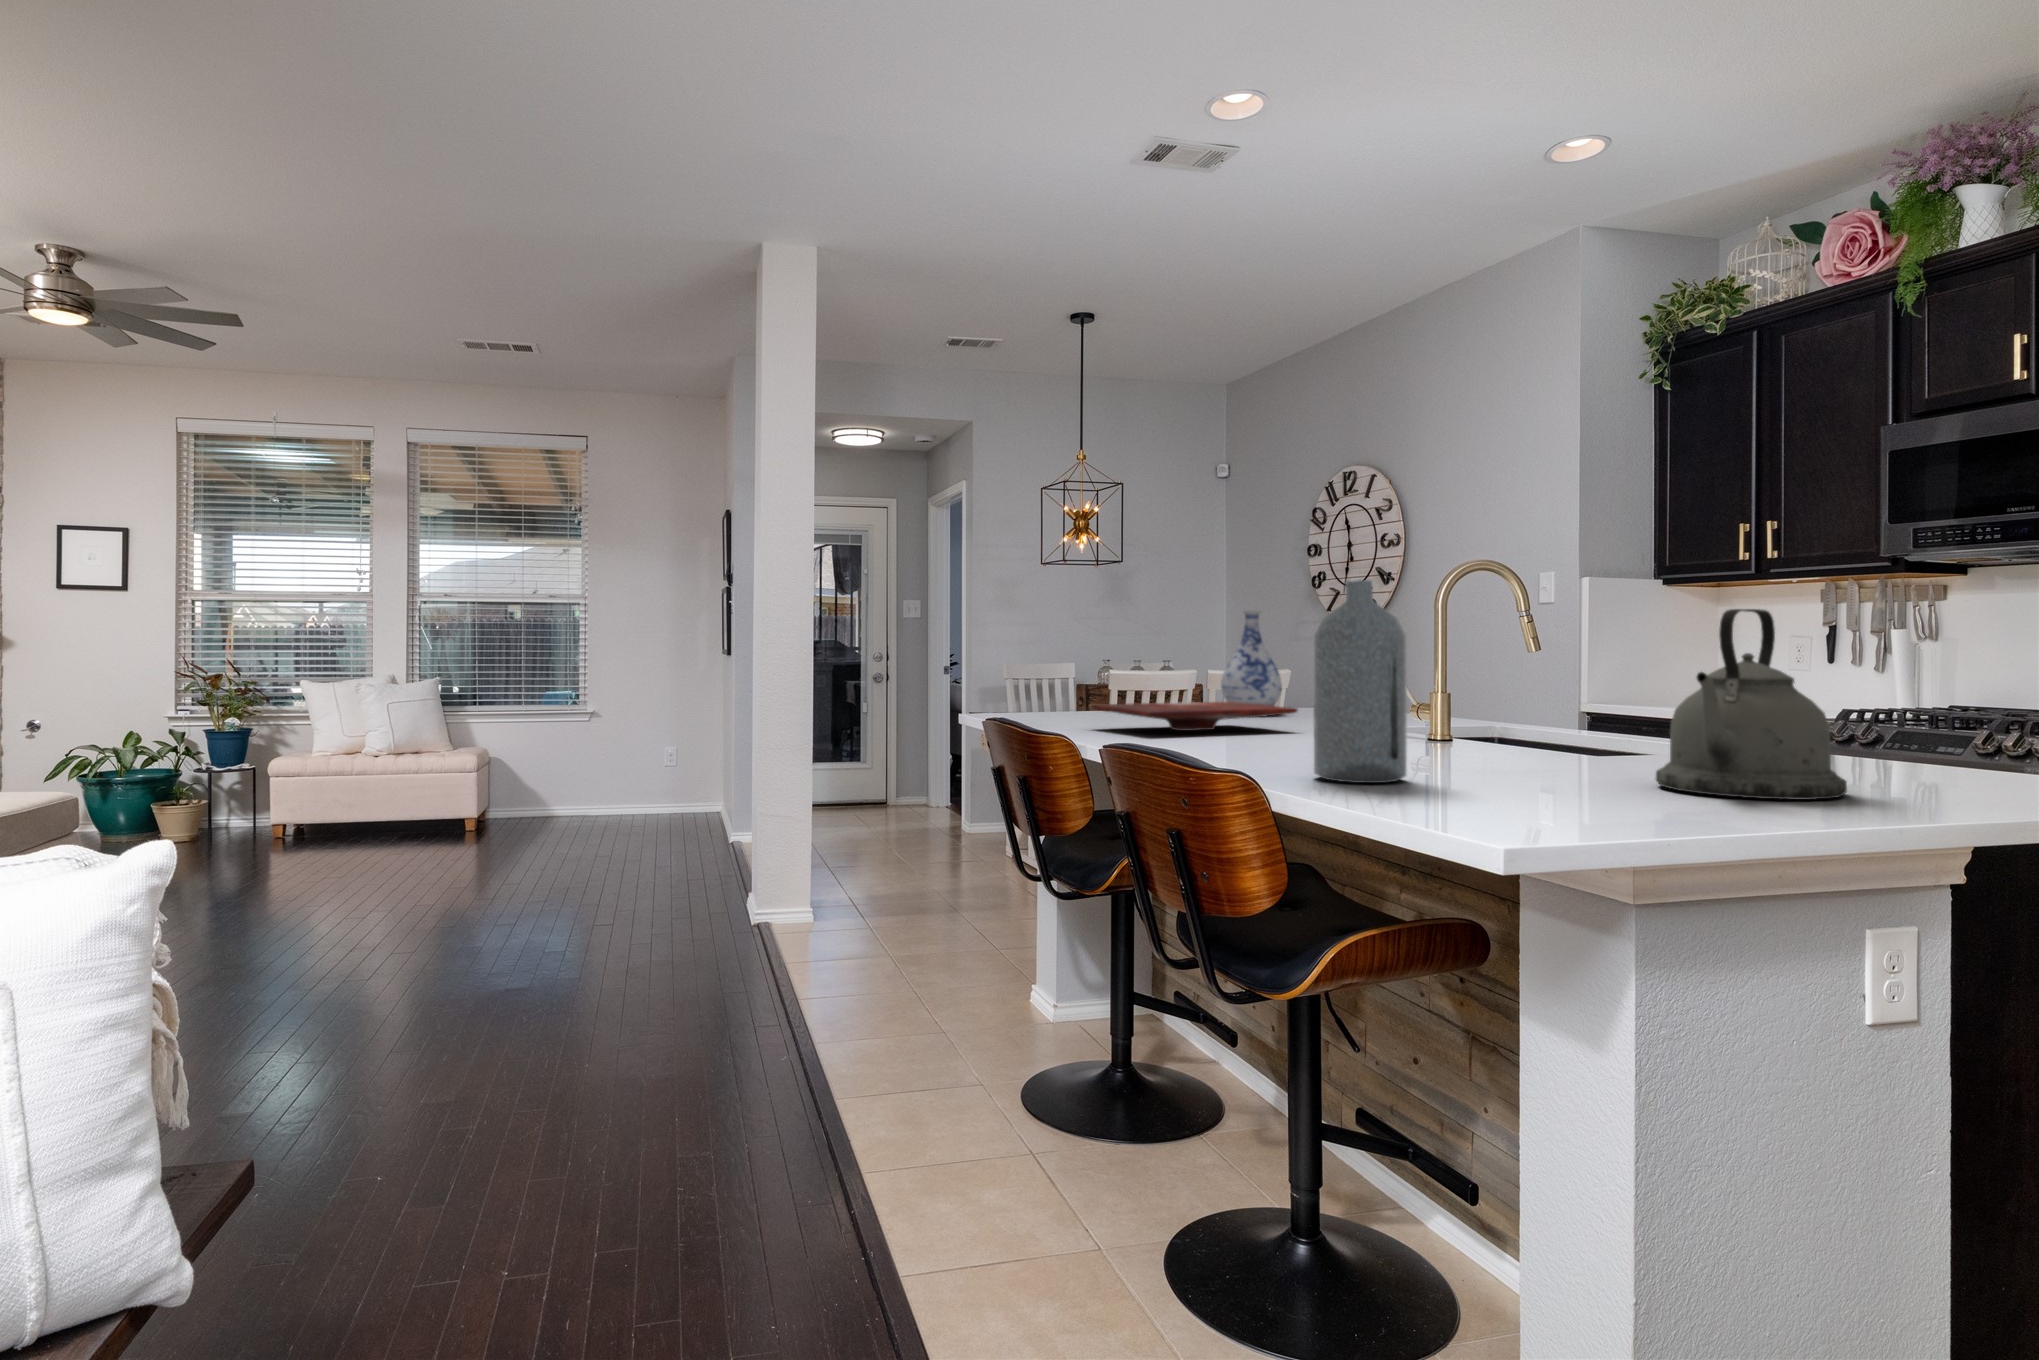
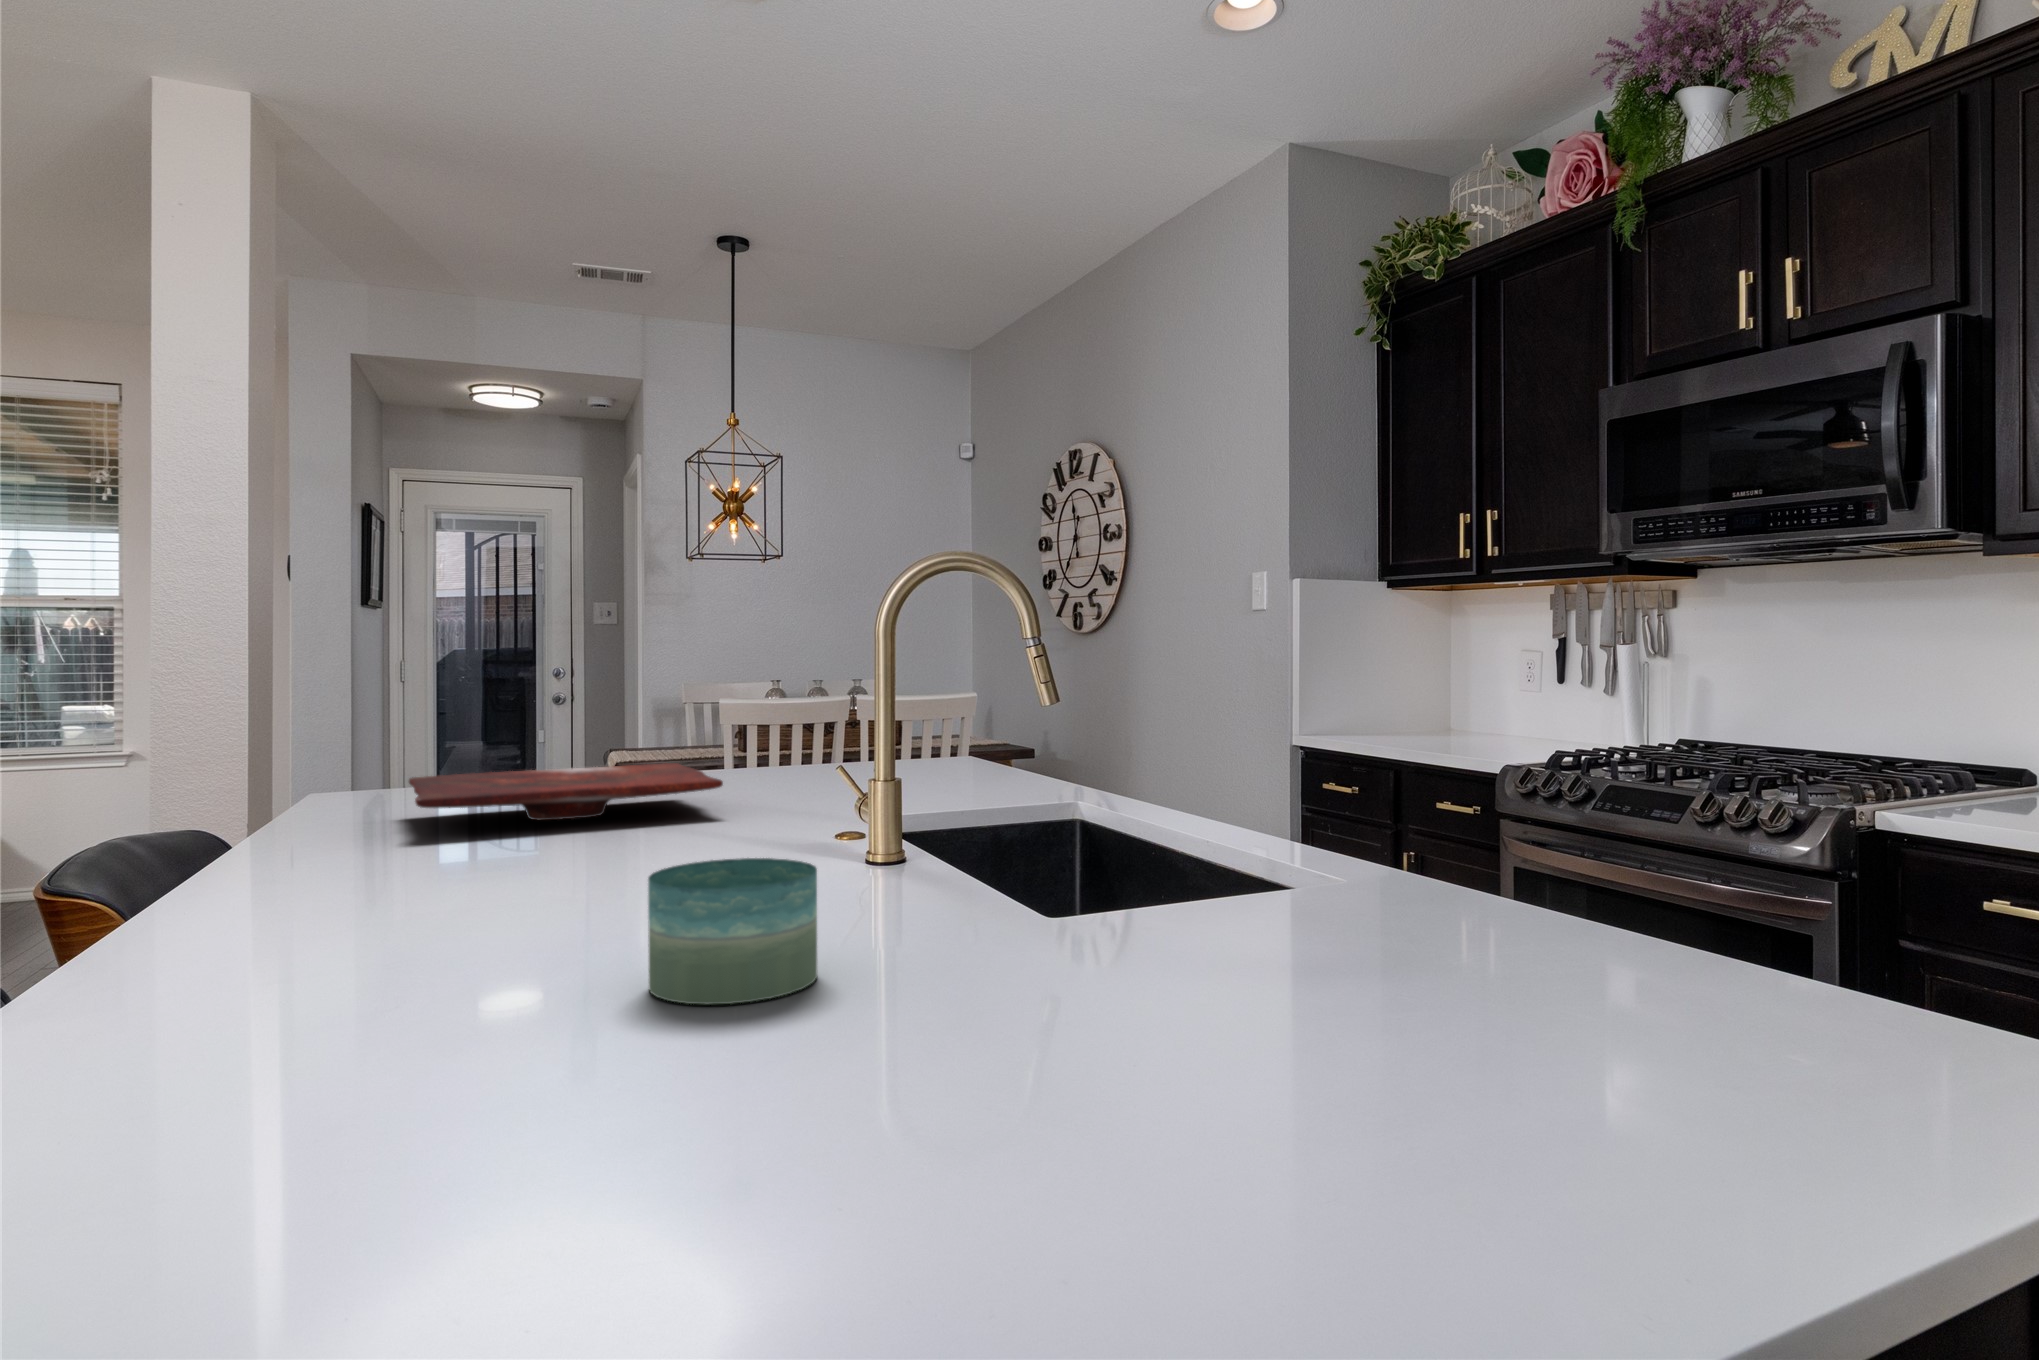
bottle: present [1314,580,1407,783] -> none [163,568,409,1059]
kettle: present [1656,609,1847,800] -> none [823,639,1248,1122]
vase: present [1221,611,1282,706] -> none [742,621,830,772]
candle: none [1481,720,1566,778] -> present [648,858,817,1005]

